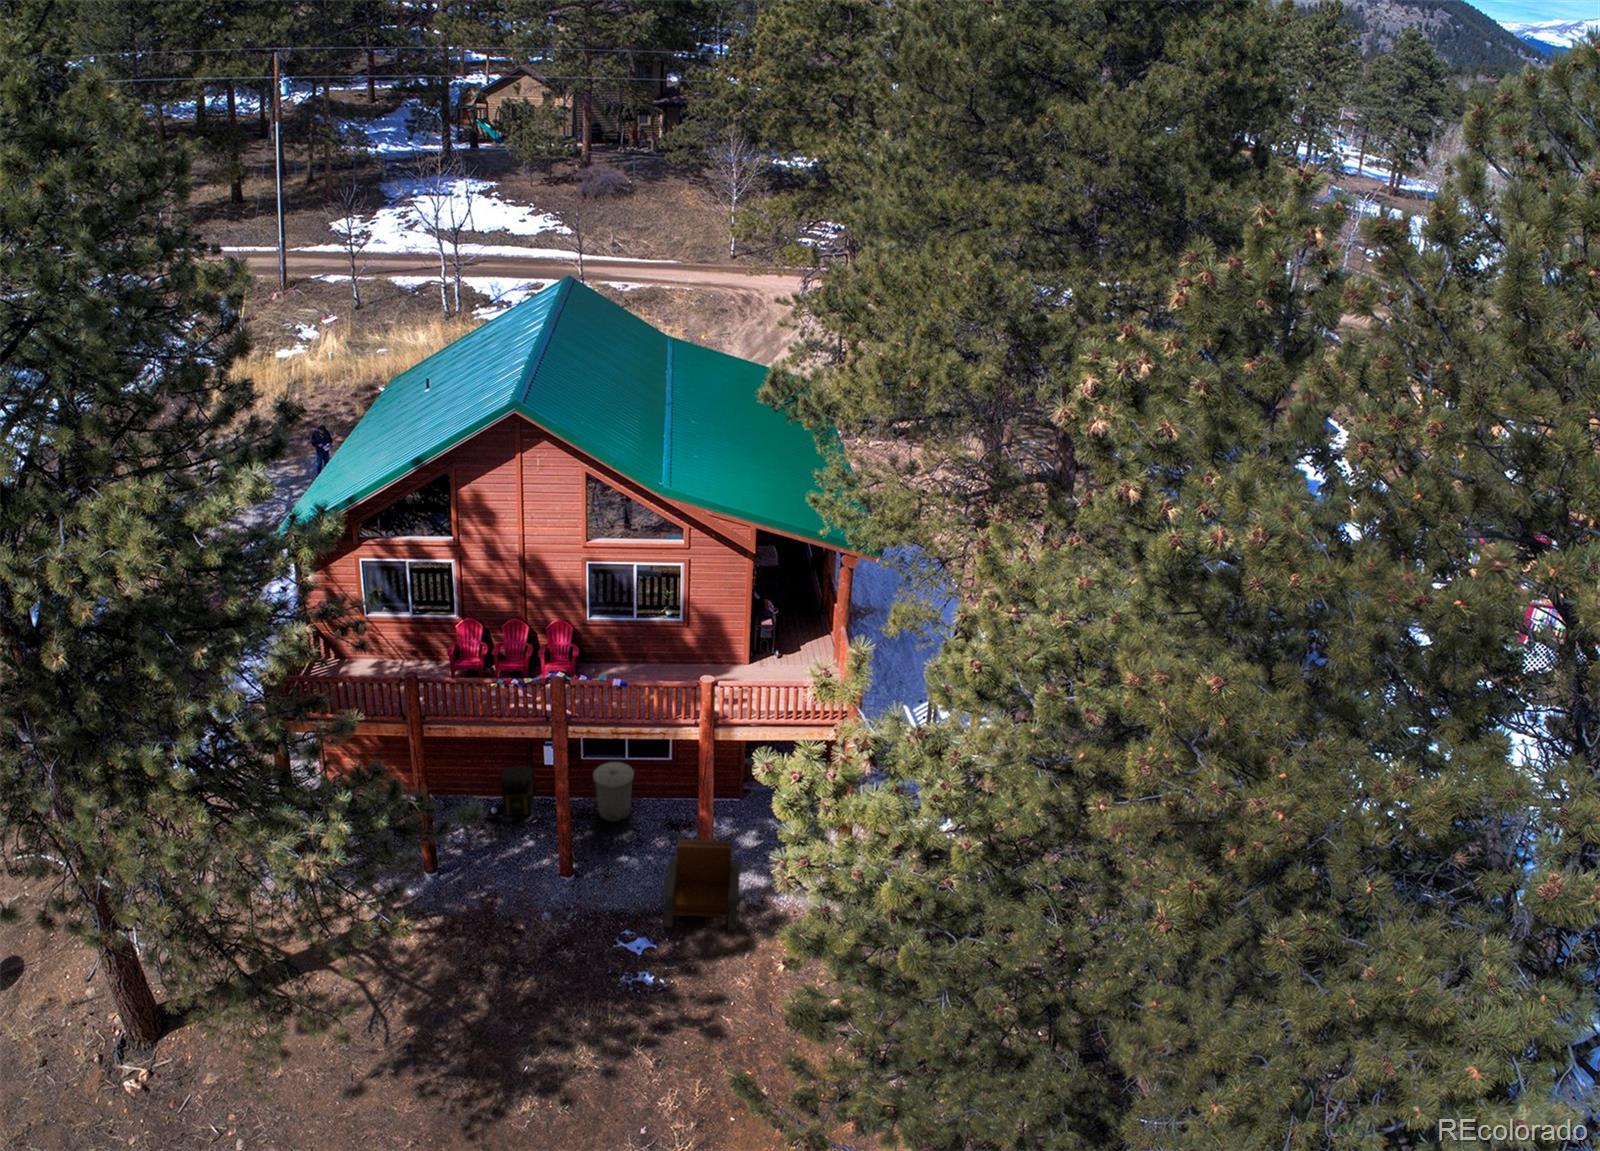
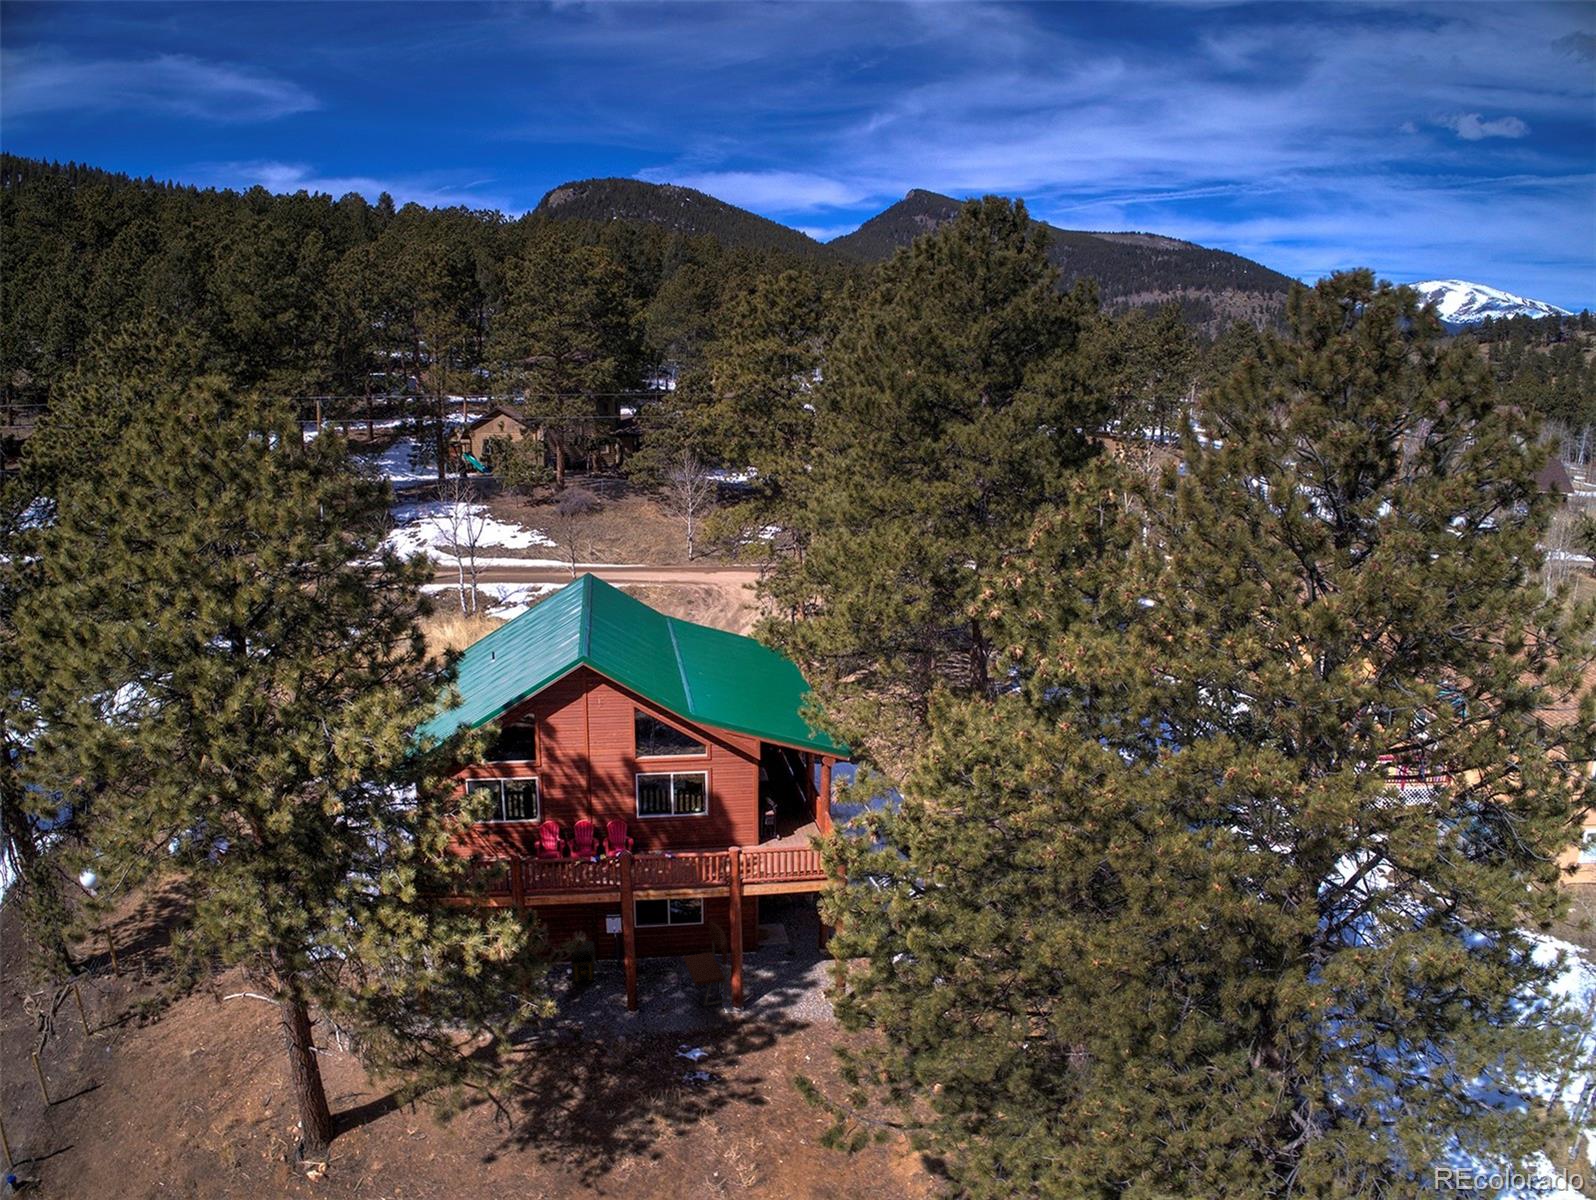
bench: none [643,758,696,864] -> present [684,922,728,1006]
trash can: present [593,762,634,822] -> none [643,932,675,980]
lounge chair: present [663,839,741,930] -> none [710,978,768,1049]

